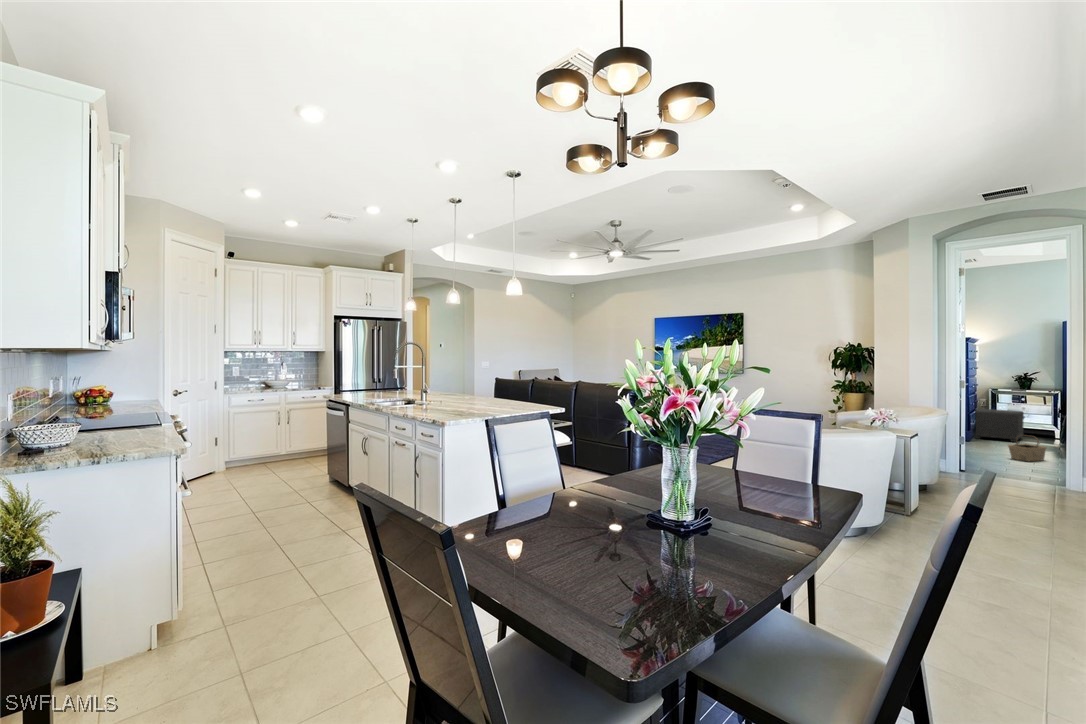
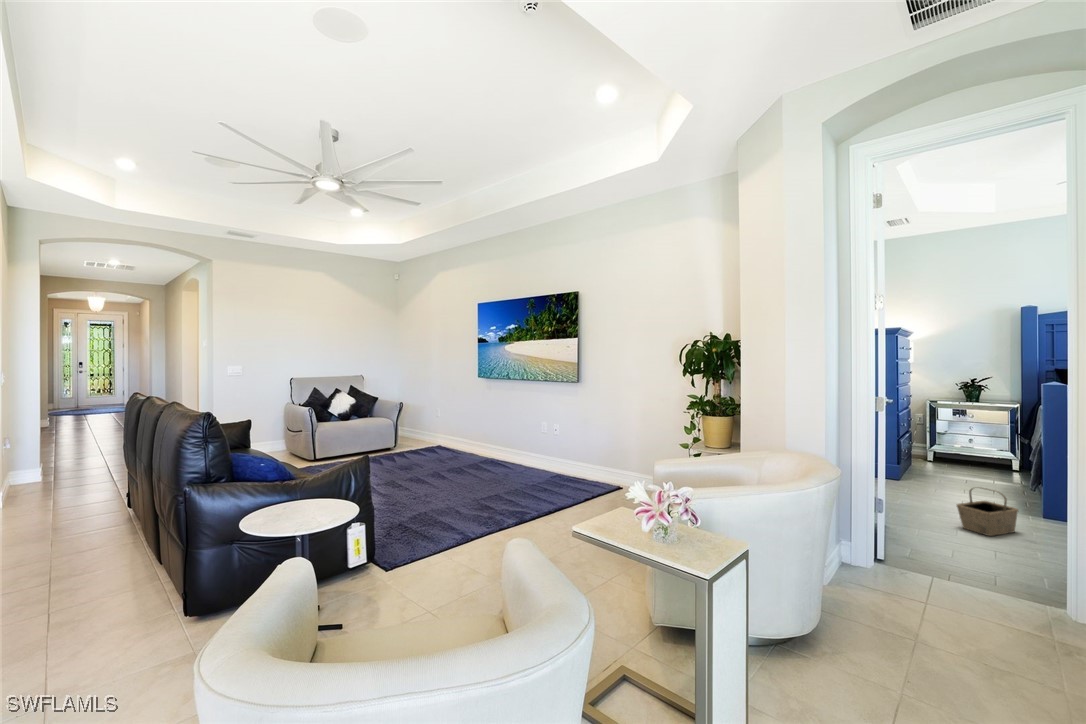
ottoman: present [975,409,1024,442] -> none [904,430,974,483]

